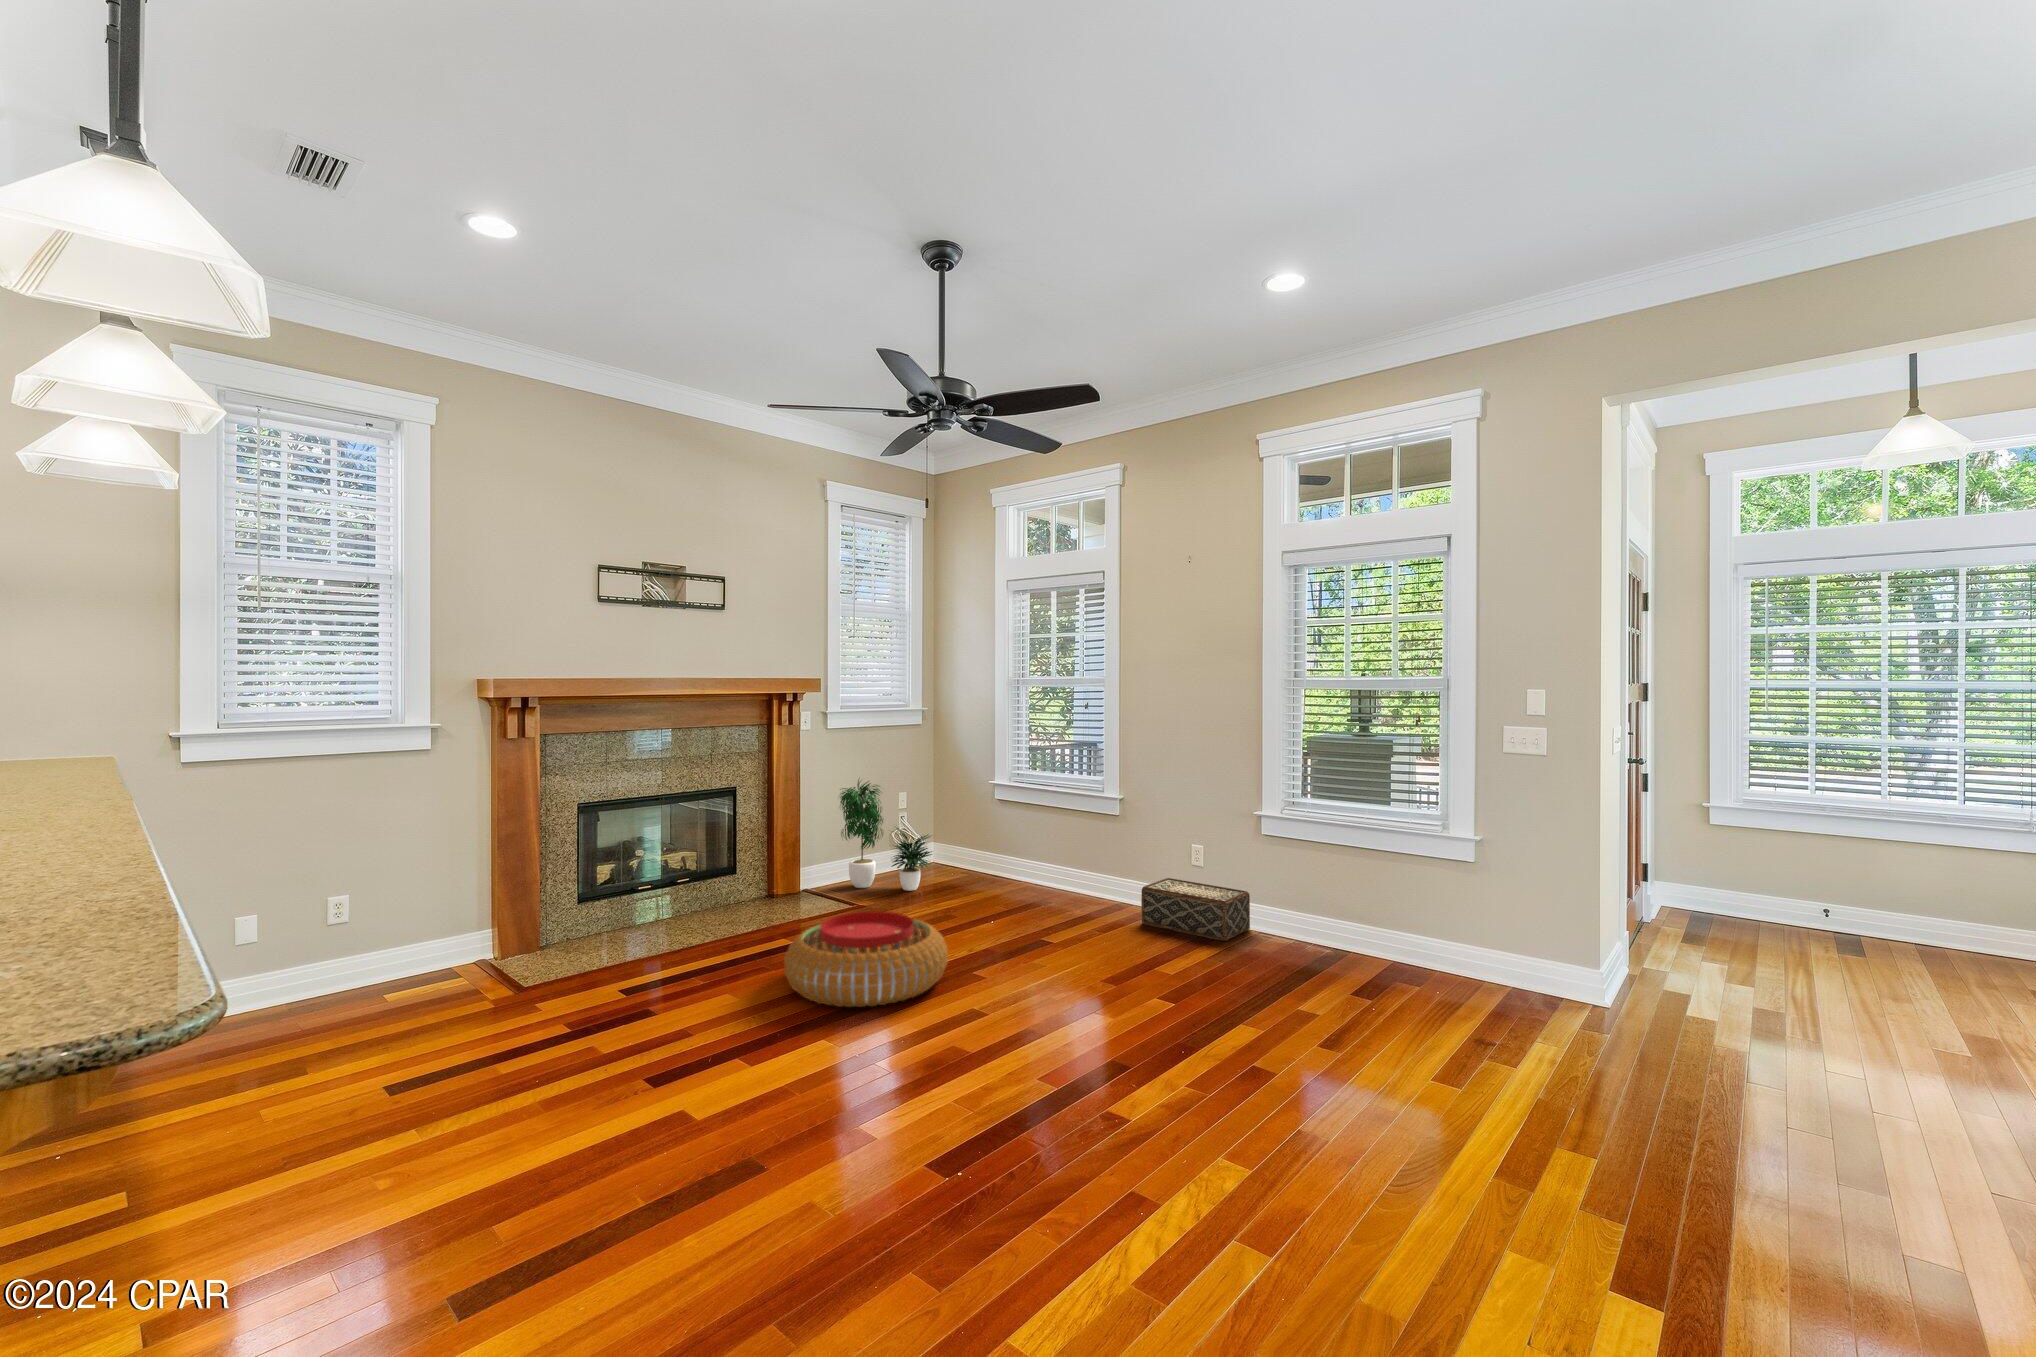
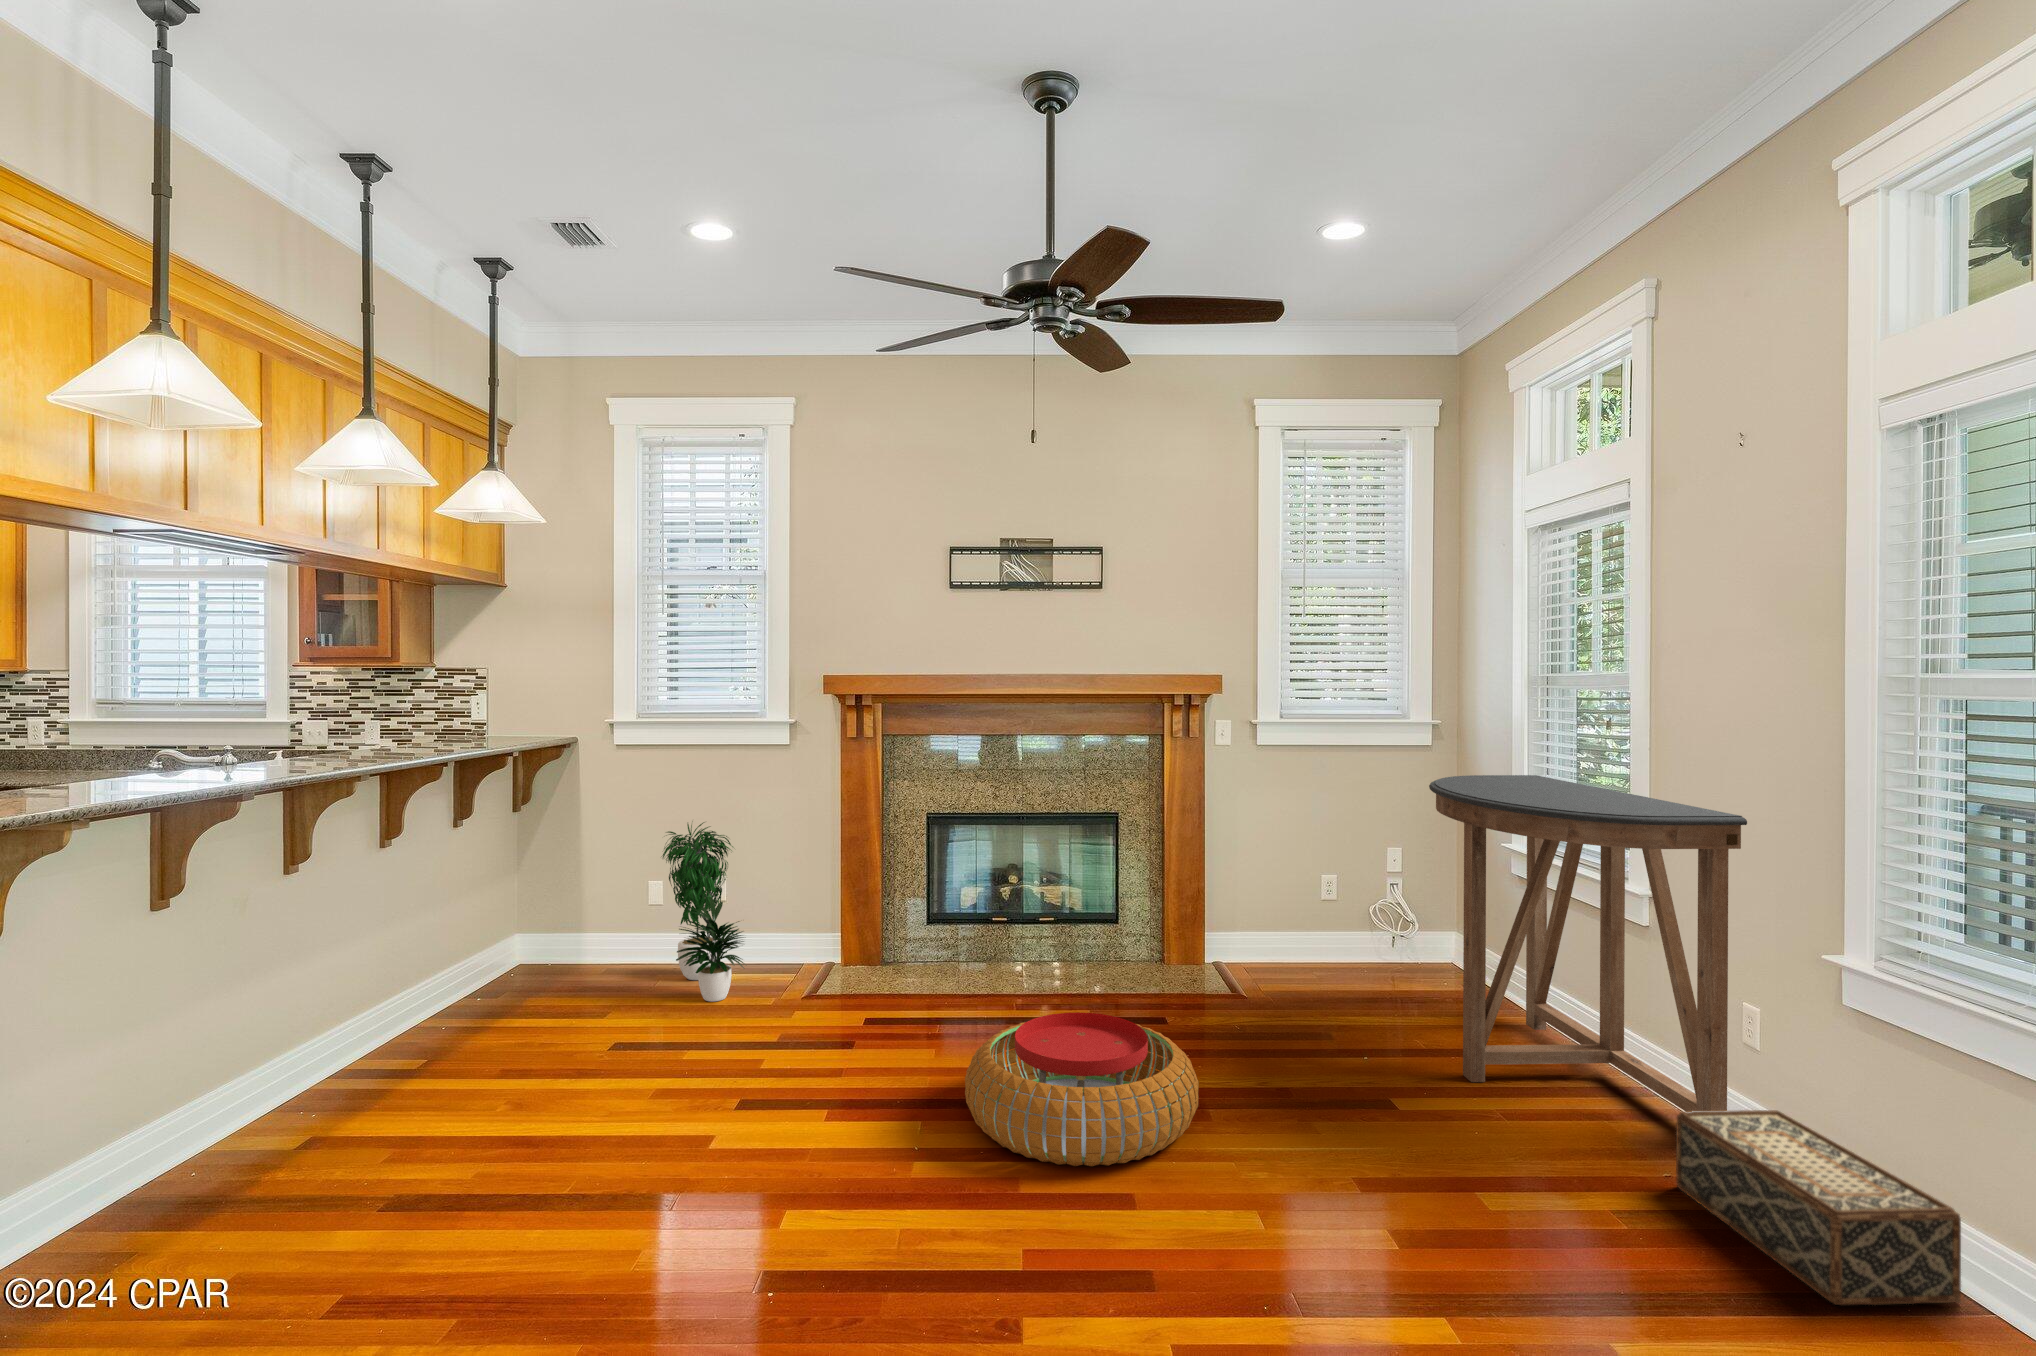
console table: none [973,735,1148,910] -> present [1429,775,1747,1112]
potted plant: present [840,779,932,891] -> present [663,822,745,1002]

